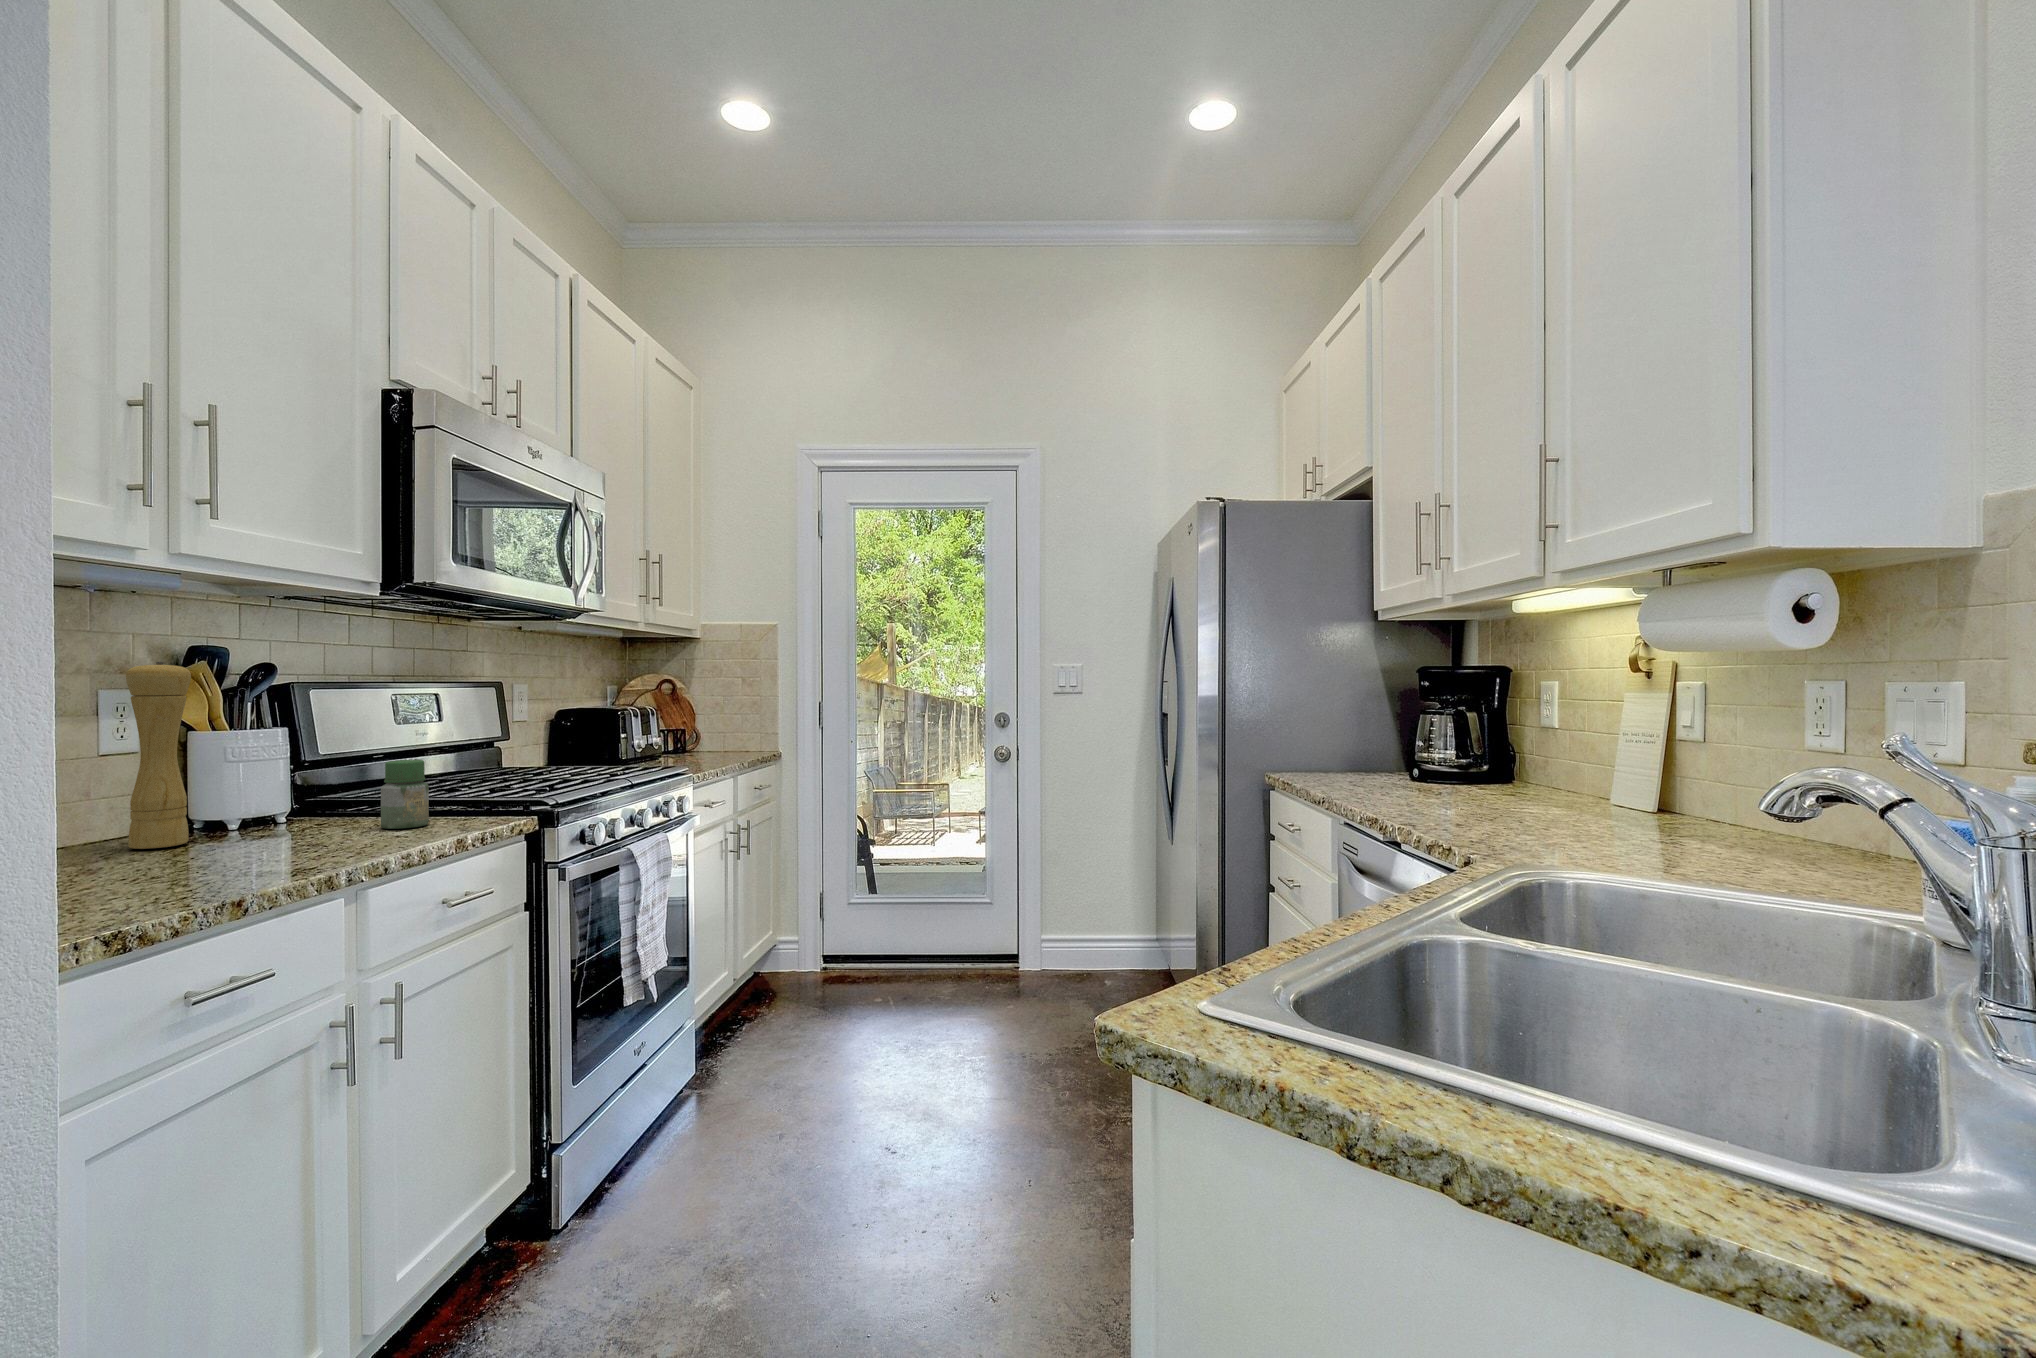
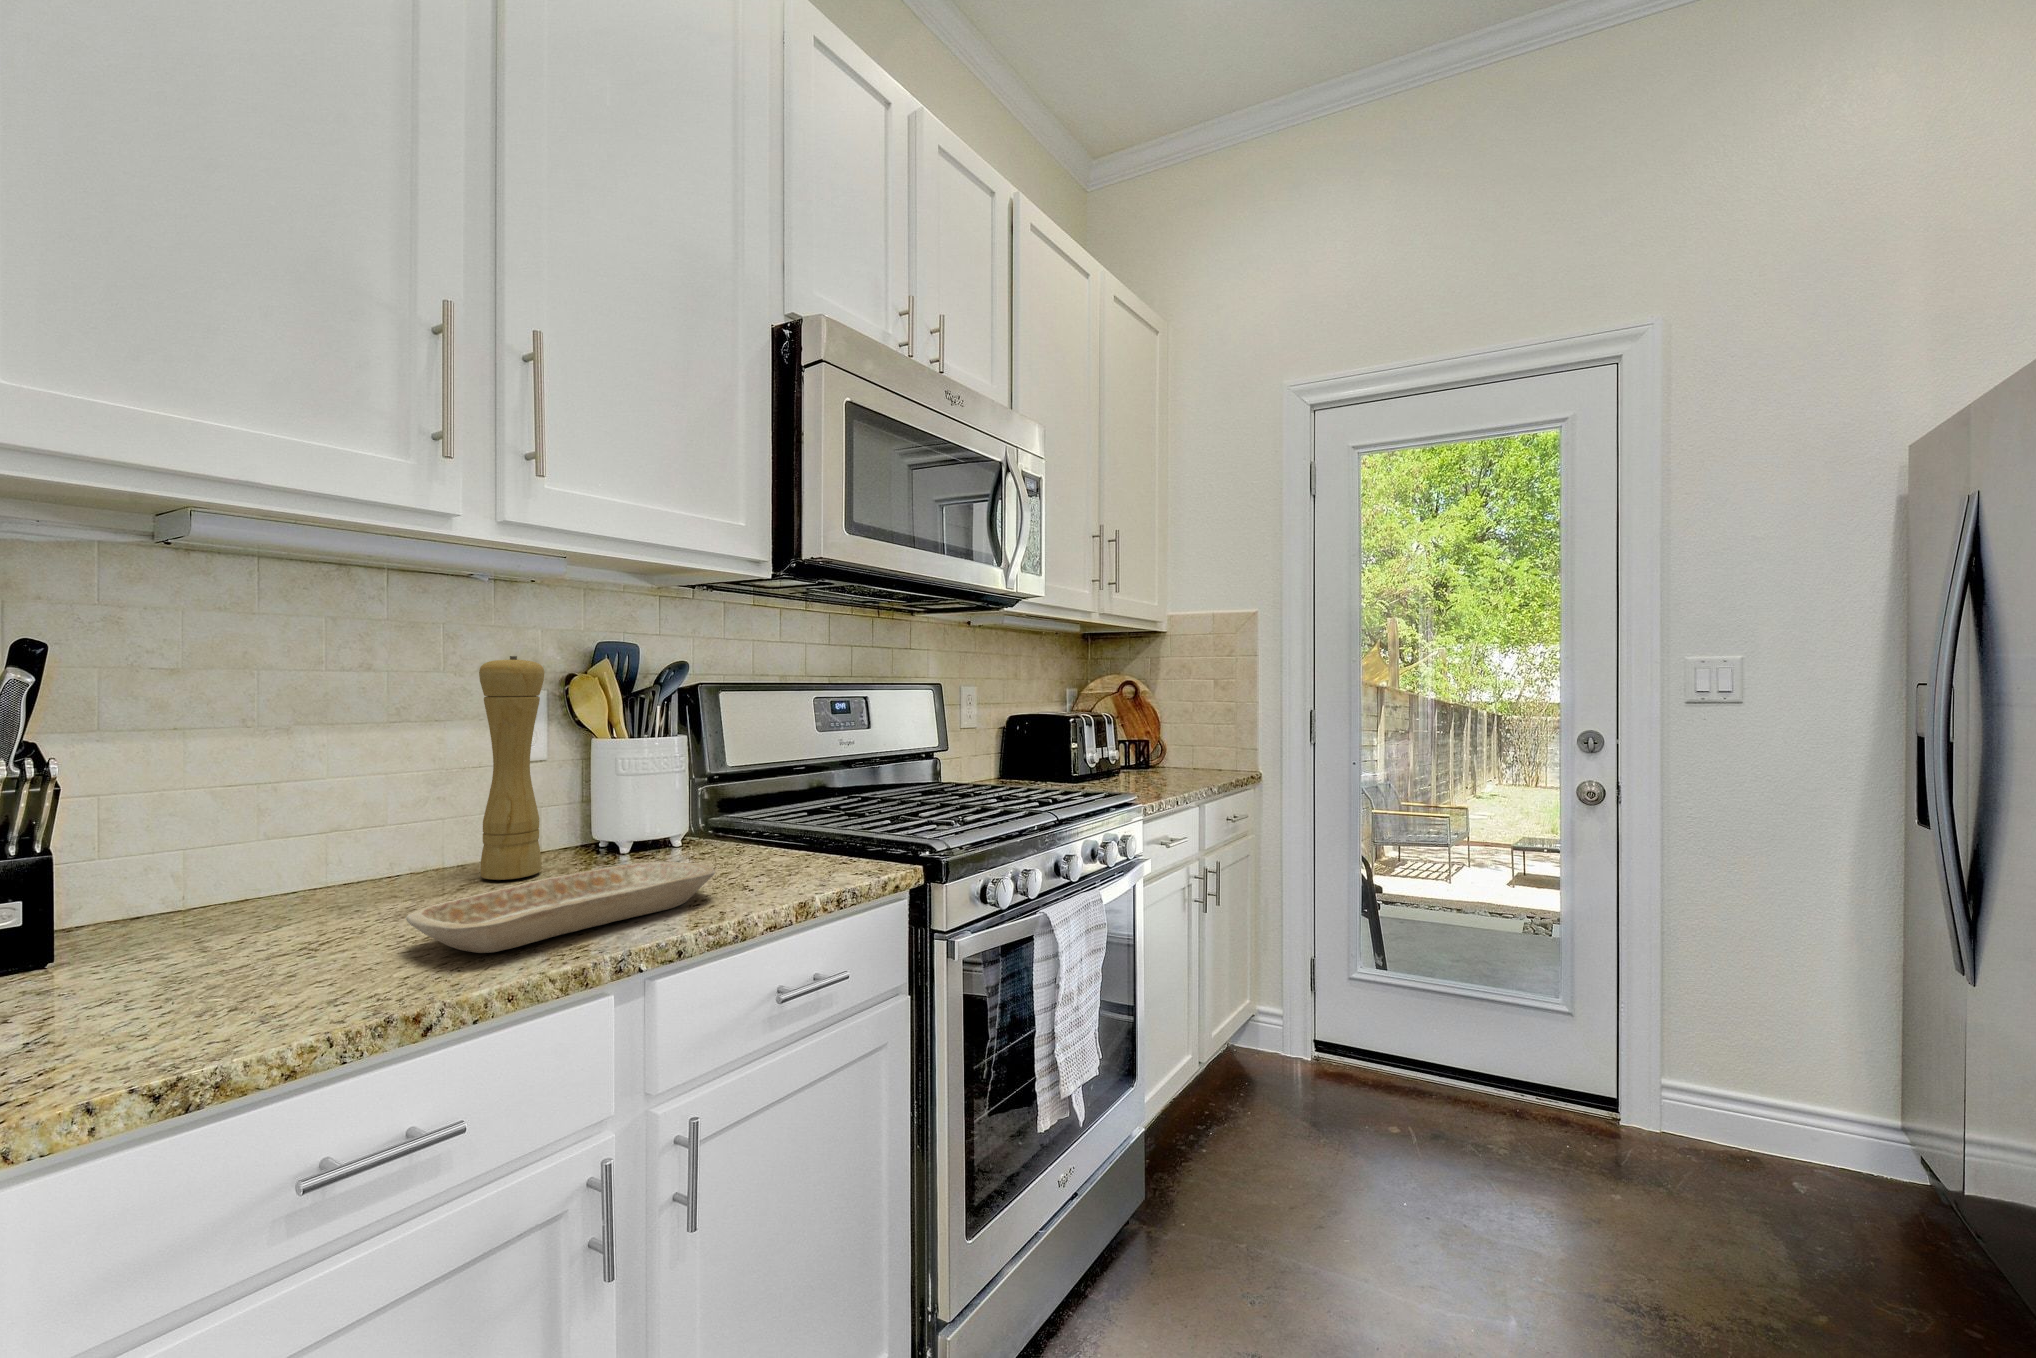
jar: present [381,760,429,829] -> none [733,784,787,876]
tray: none [164,818,391,875] -> present [406,861,715,953]

